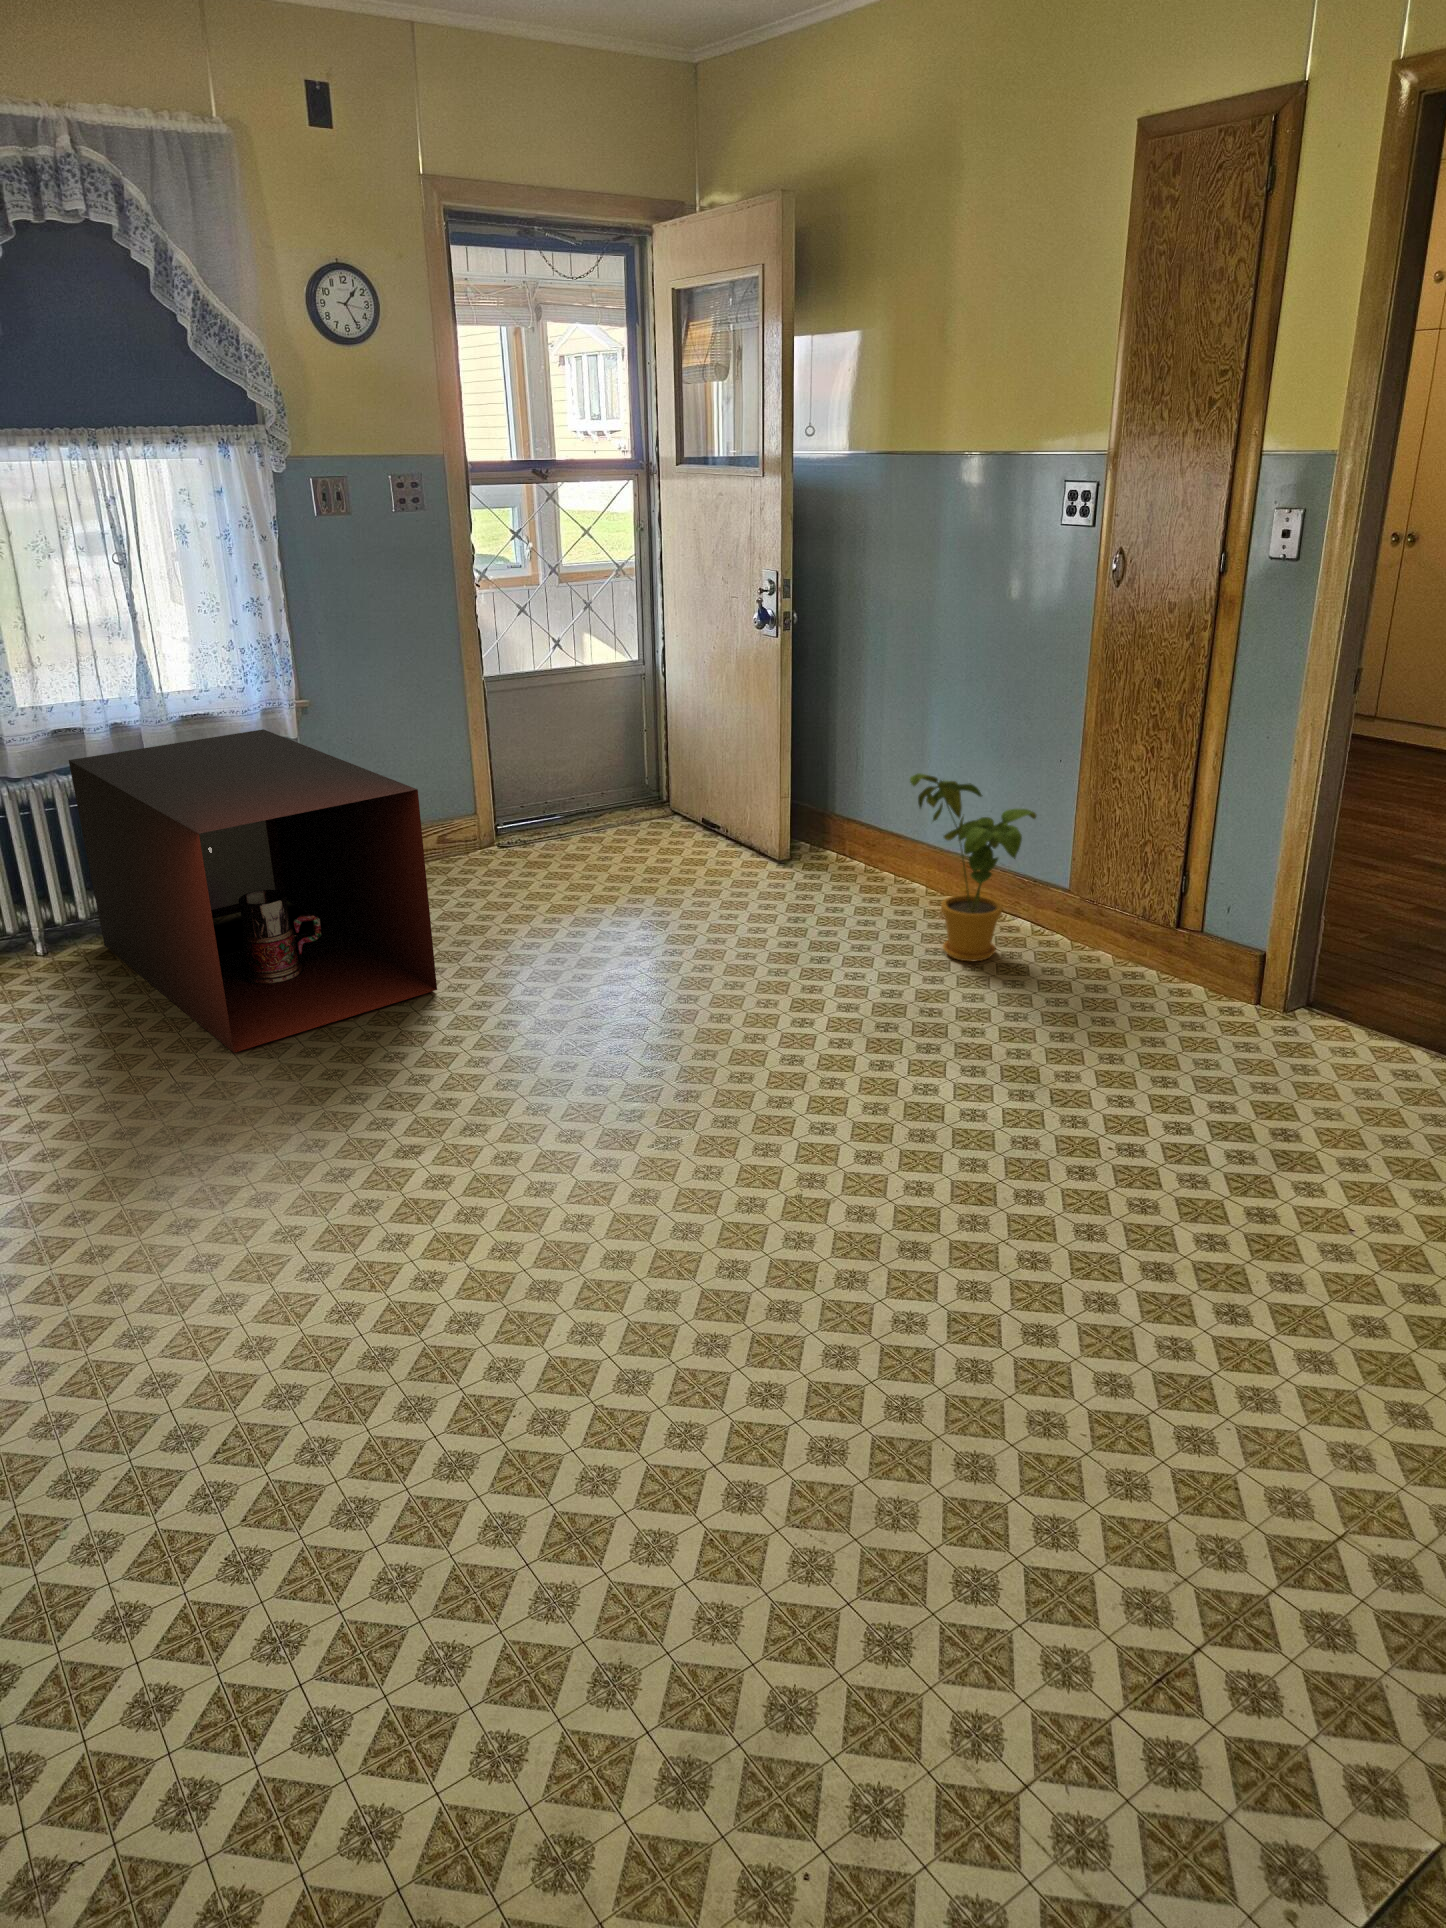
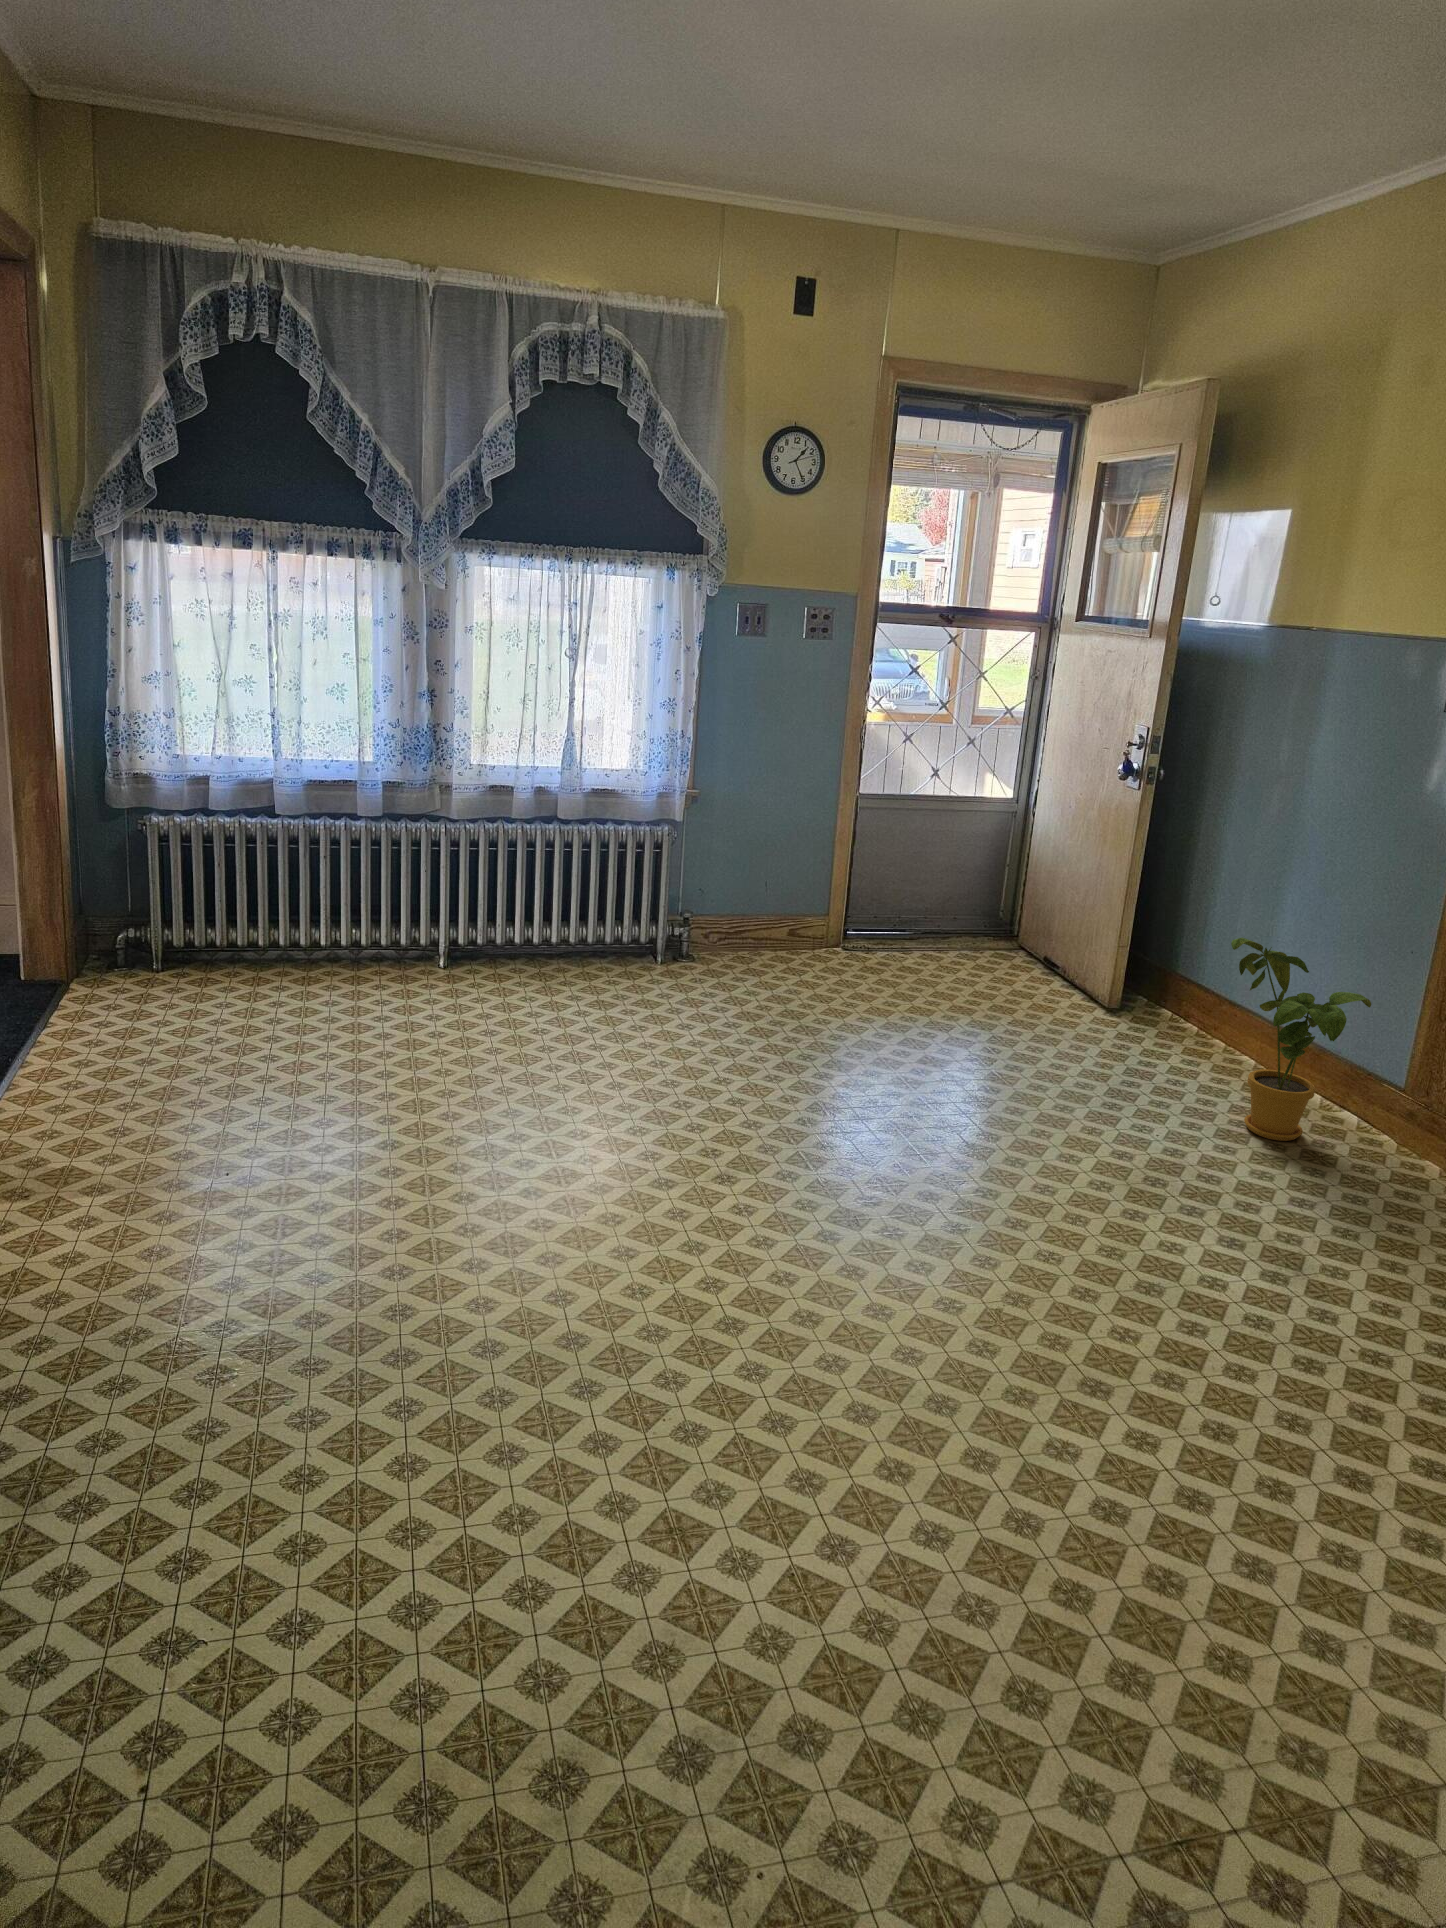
storage cabinet: present [69,729,437,1053] -> none [493,809,756,1072]

